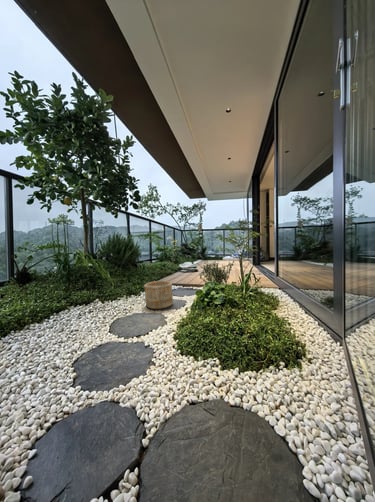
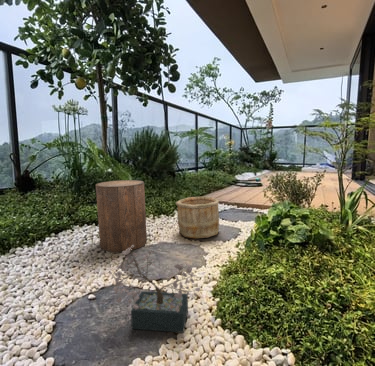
stool: none [87,272,124,323] -> present [96,180,147,252]
decorative plant: none [114,312,168,364] -> present [109,245,200,333]

